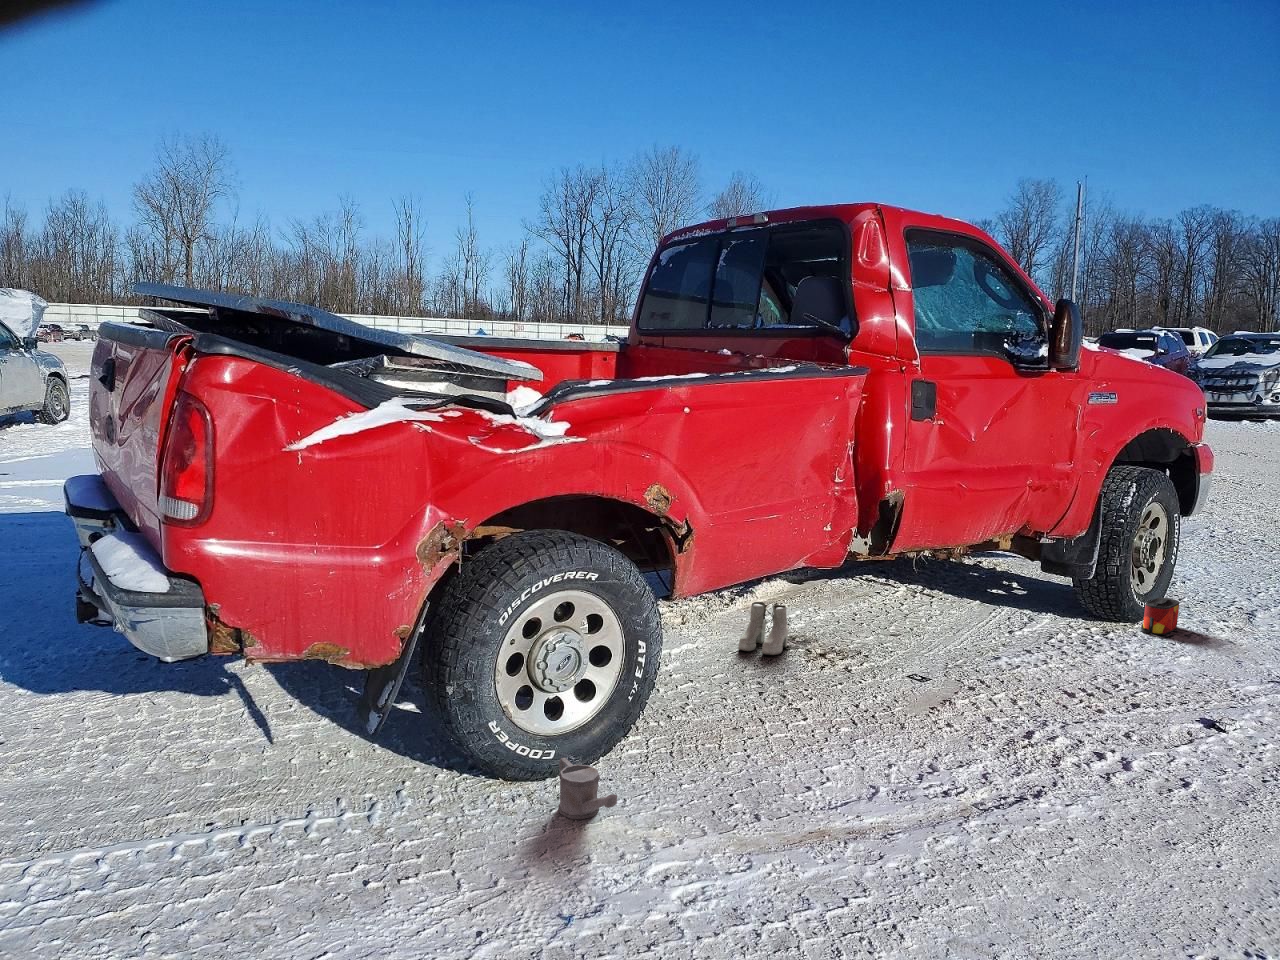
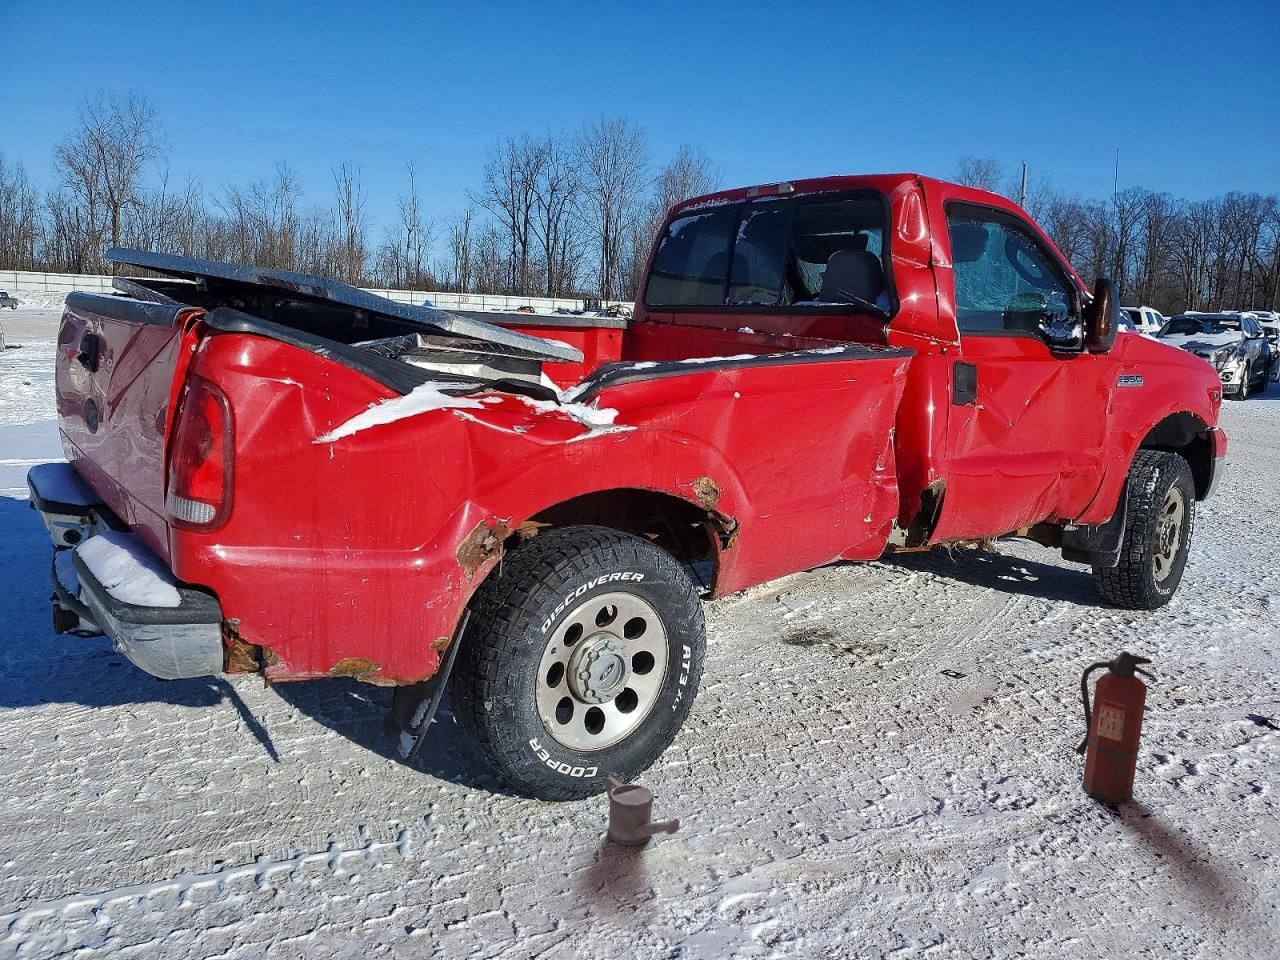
bag: present [1141,598,1179,635] -> none [1161,585,1199,624]
boots: present [738,602,789,655] -> none [760,595,811,651]
fire extinguisher: none [1011,649,1079,794] -> present [1075,651,1154,803]

